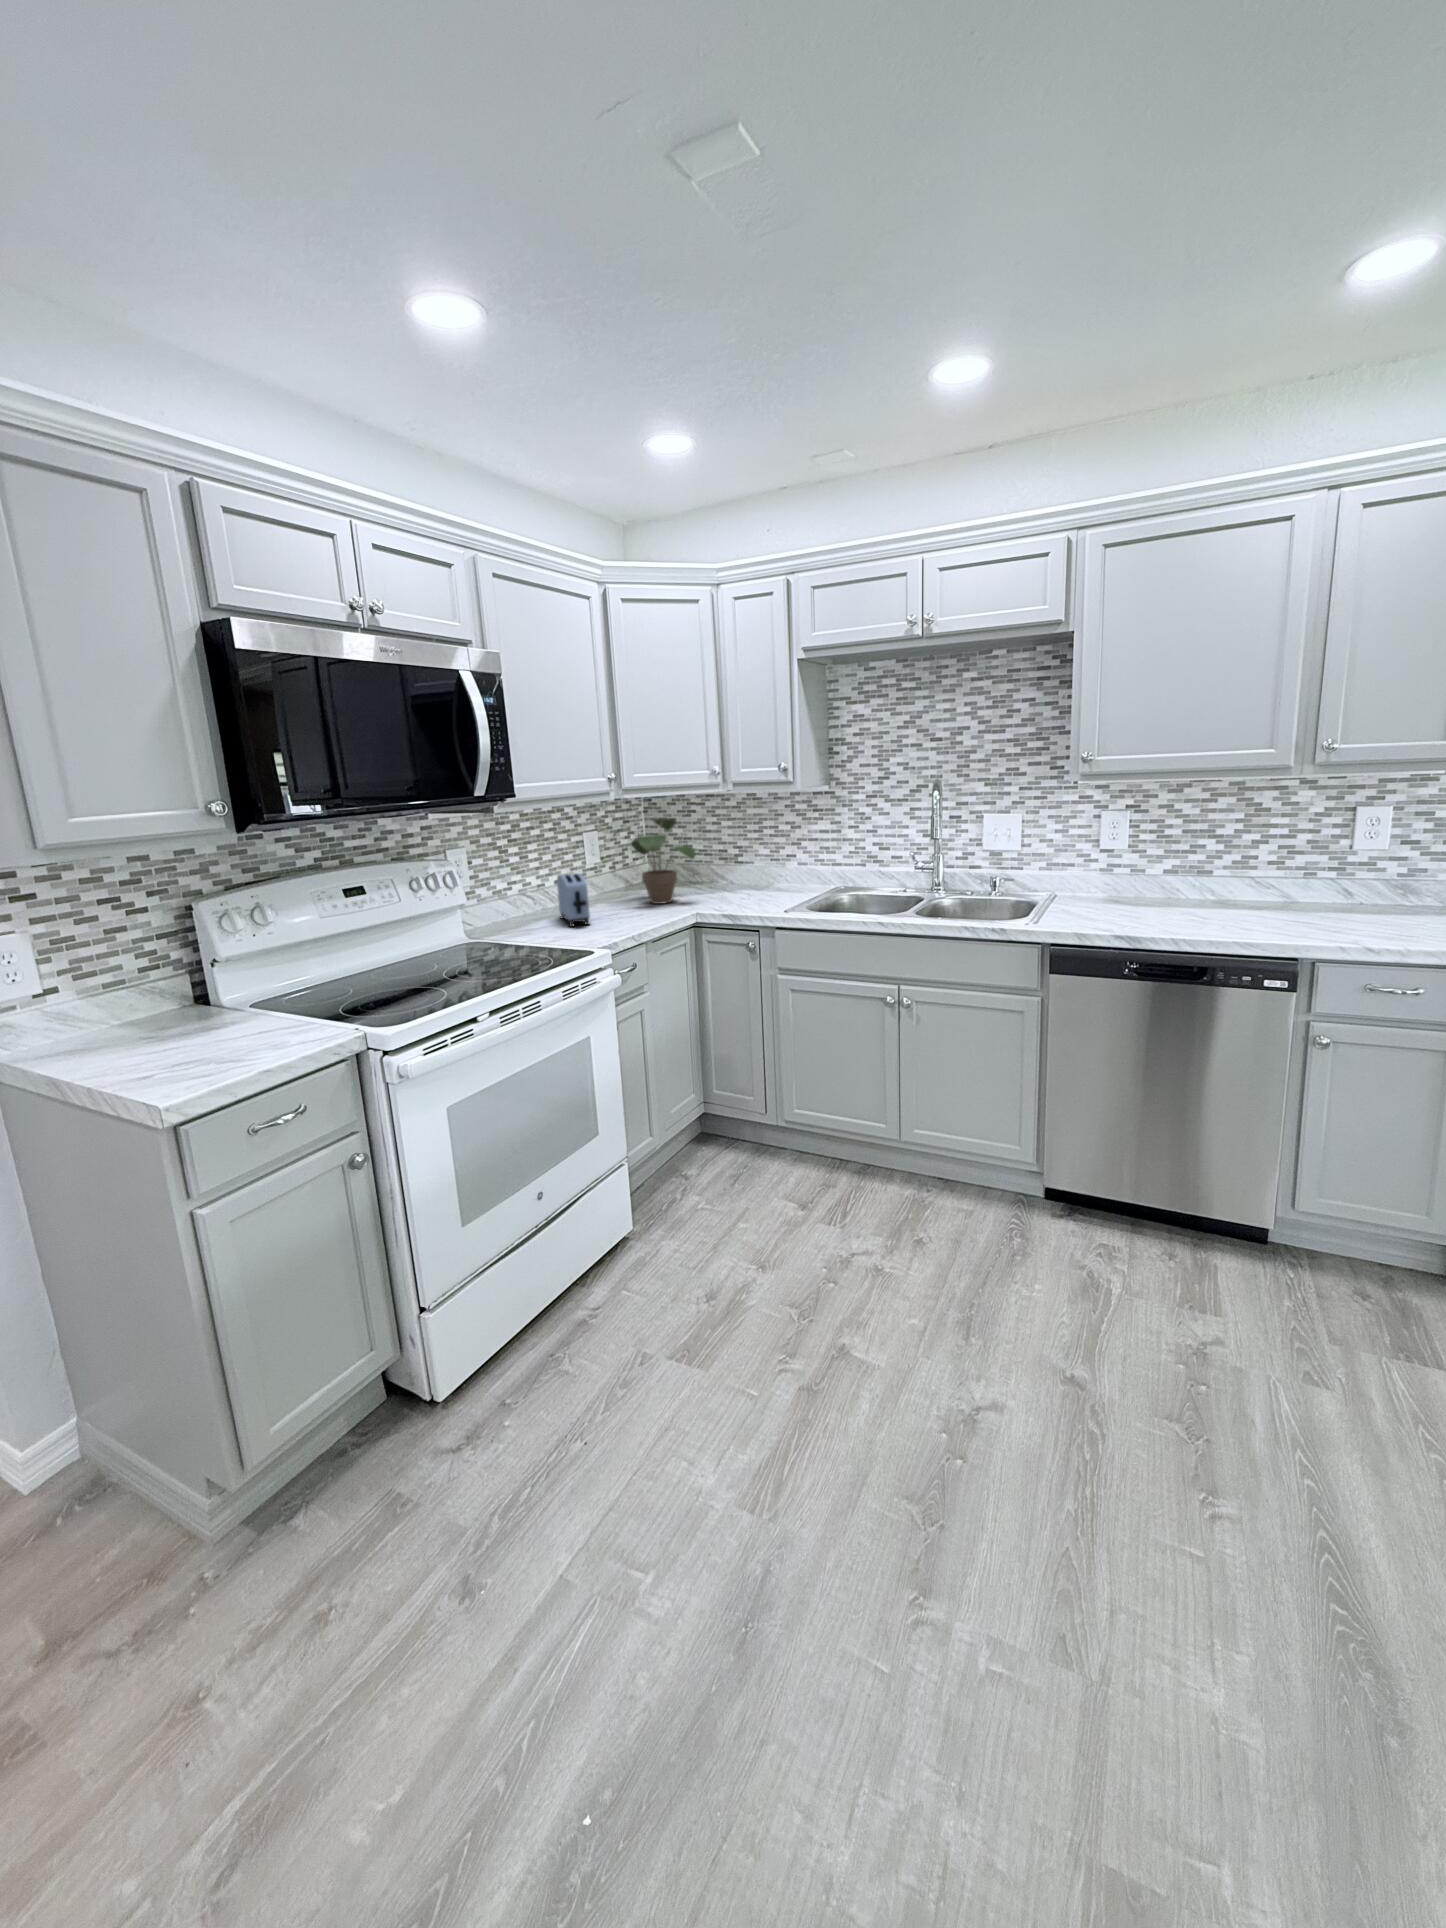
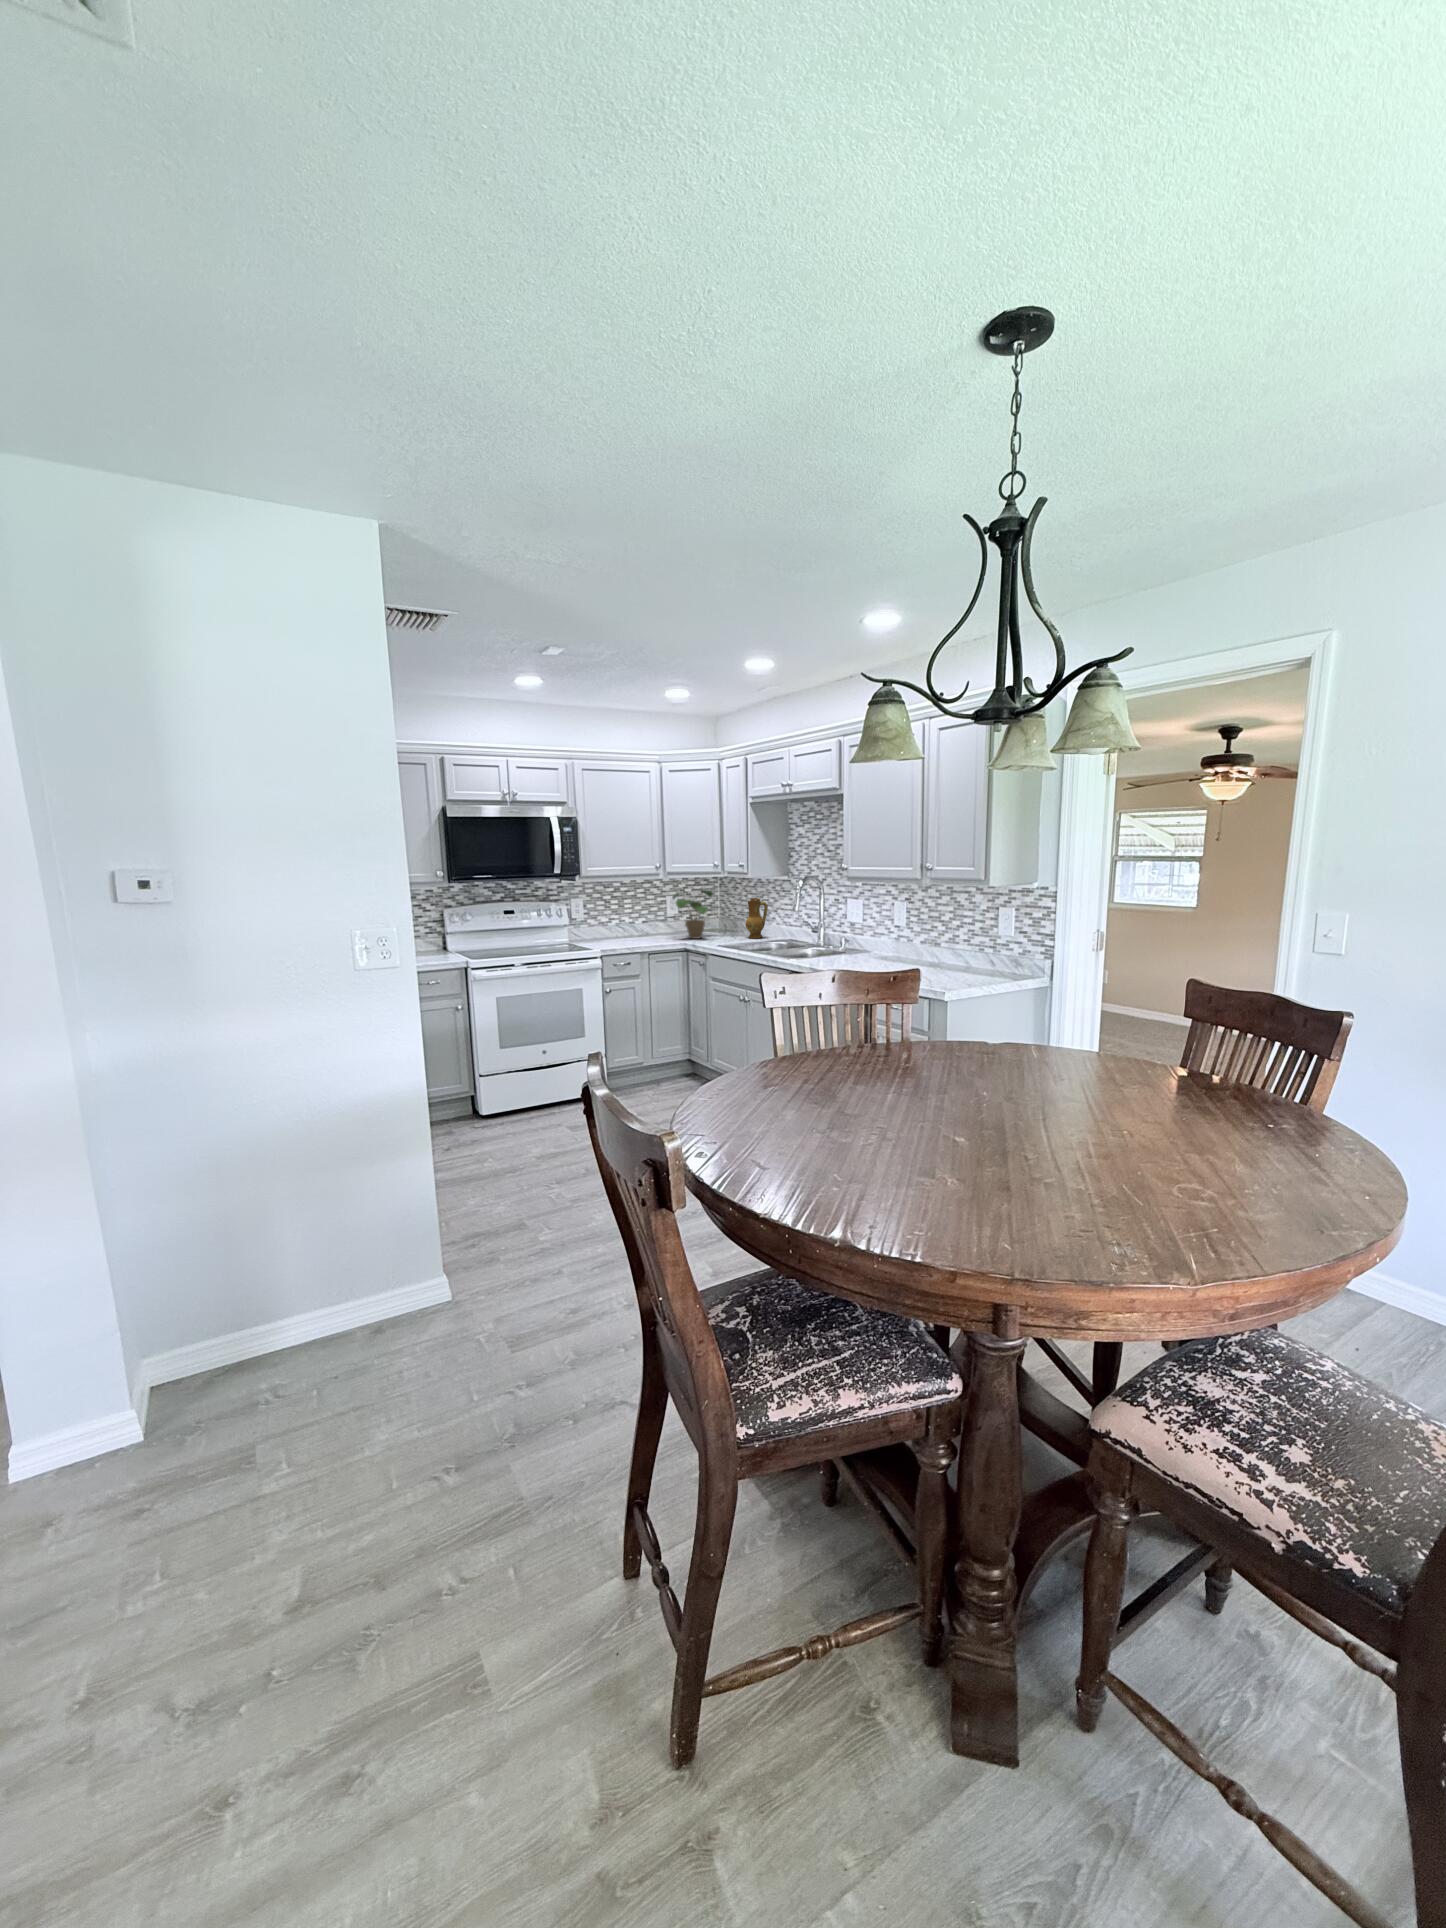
ceramic jug: none [737,826,769,892] -> present [746,898,768,938]
toaster: present [557,873,590,927] -> none [622,917,642,943]

